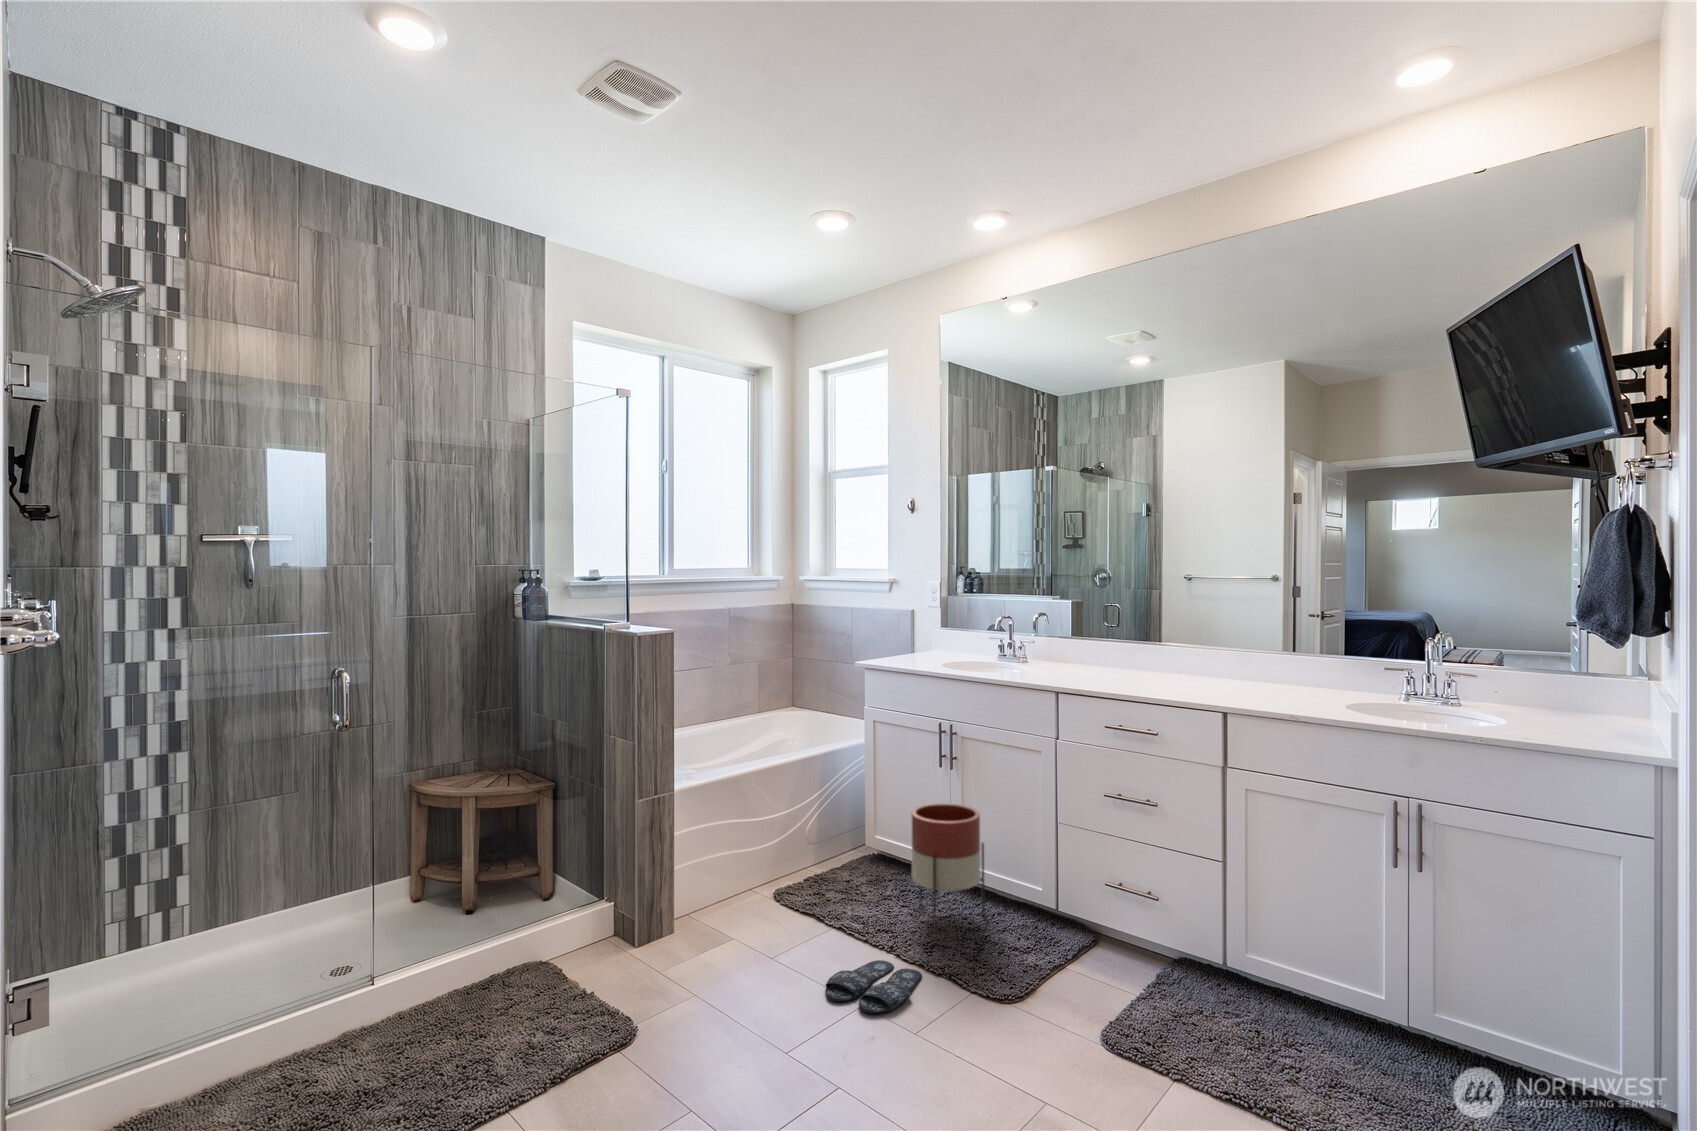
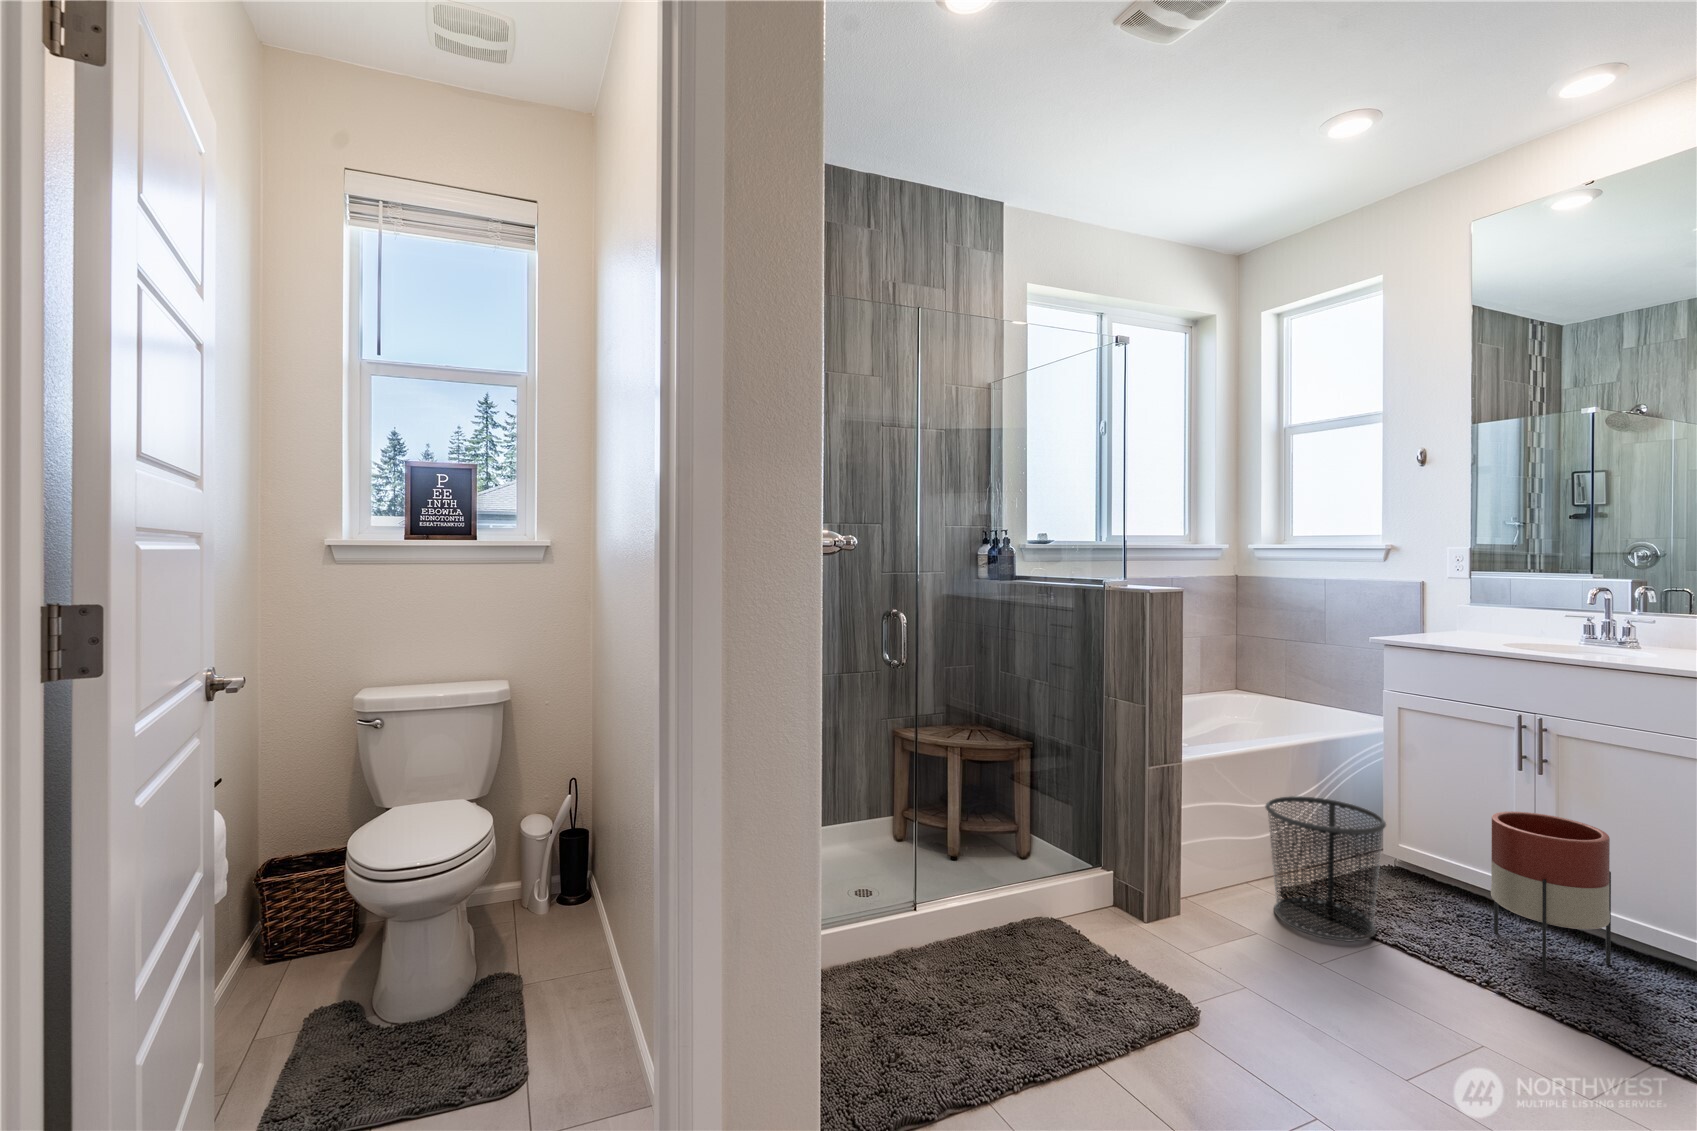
waste bin: none [750,809,839,931] -> present [1265,796,1386,941]
slippers: present [826,960,922,1013] -> none [1422,1000,1569,1080]

